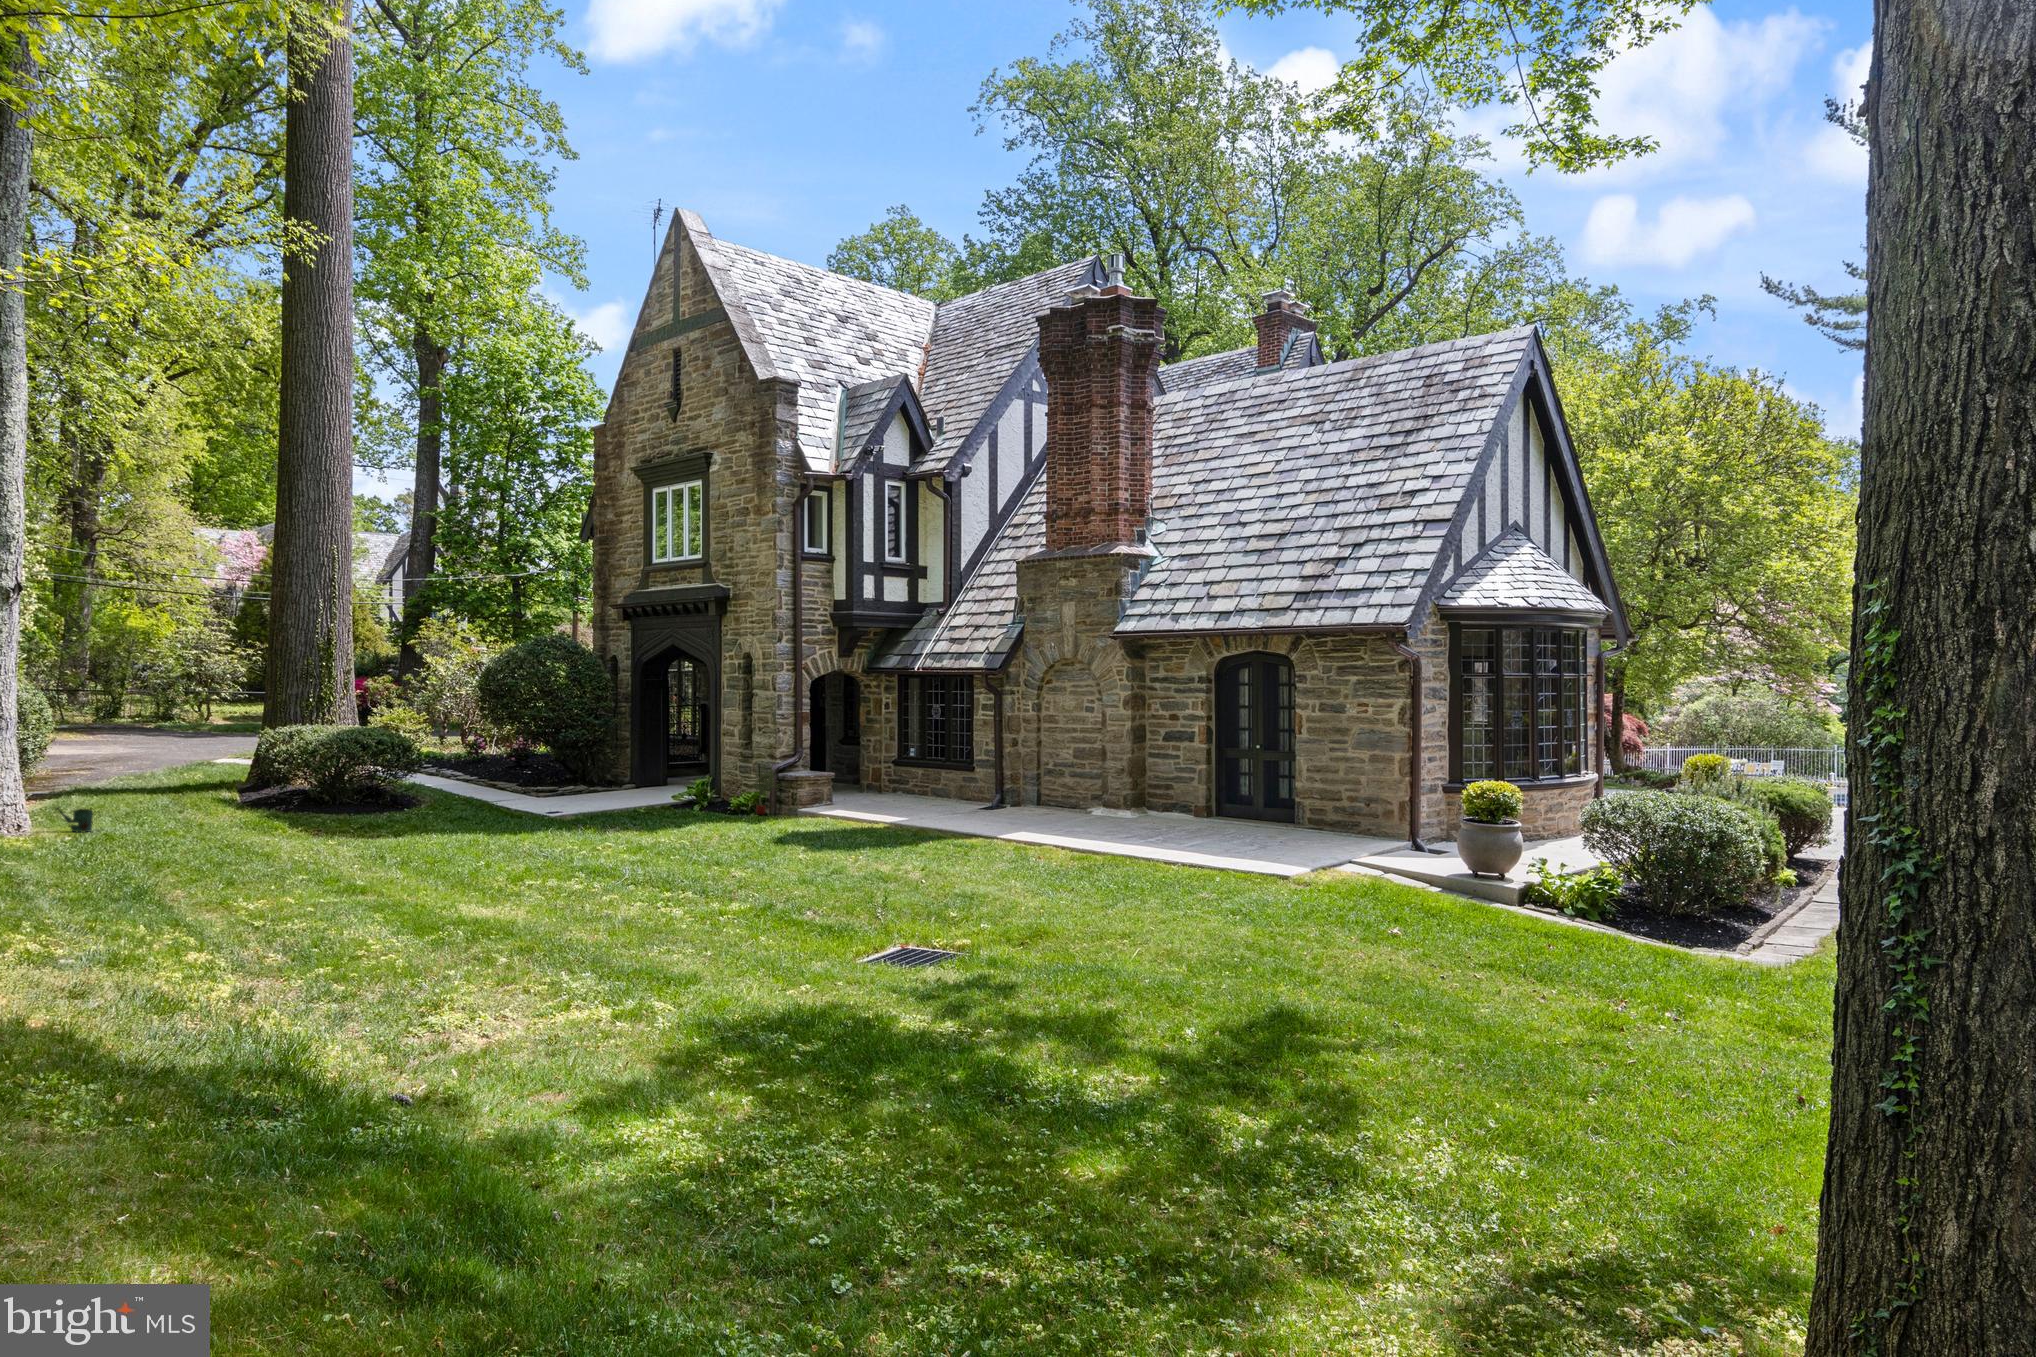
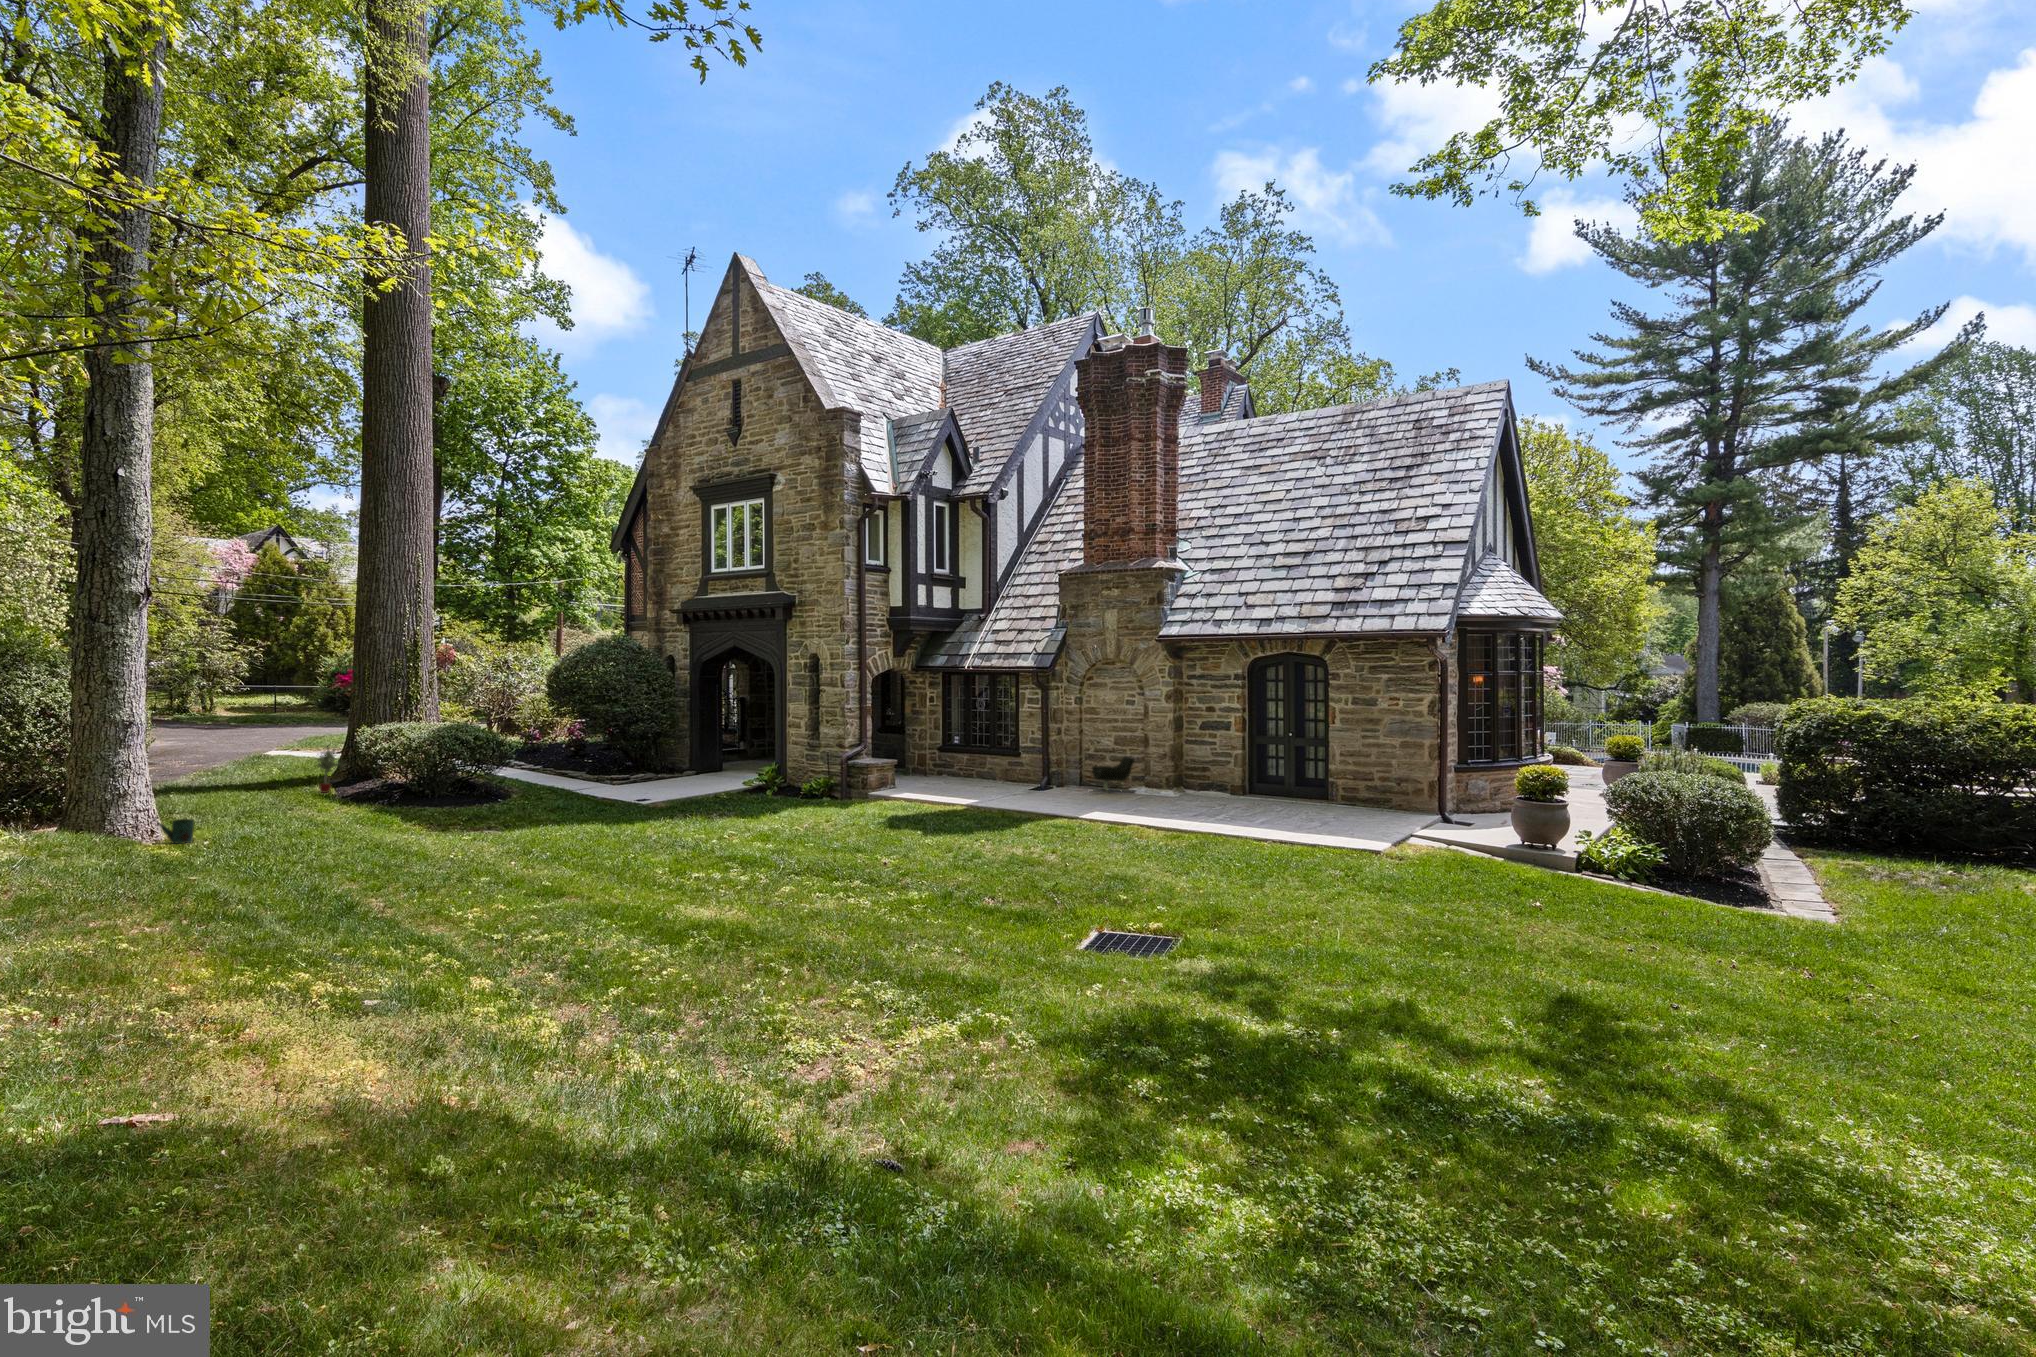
potted tree: present [754,767,778,815] -> present [318,745,345,793]
lounge chair: none [1036,769,1088,809] -> present [1092,757,1134,790]

